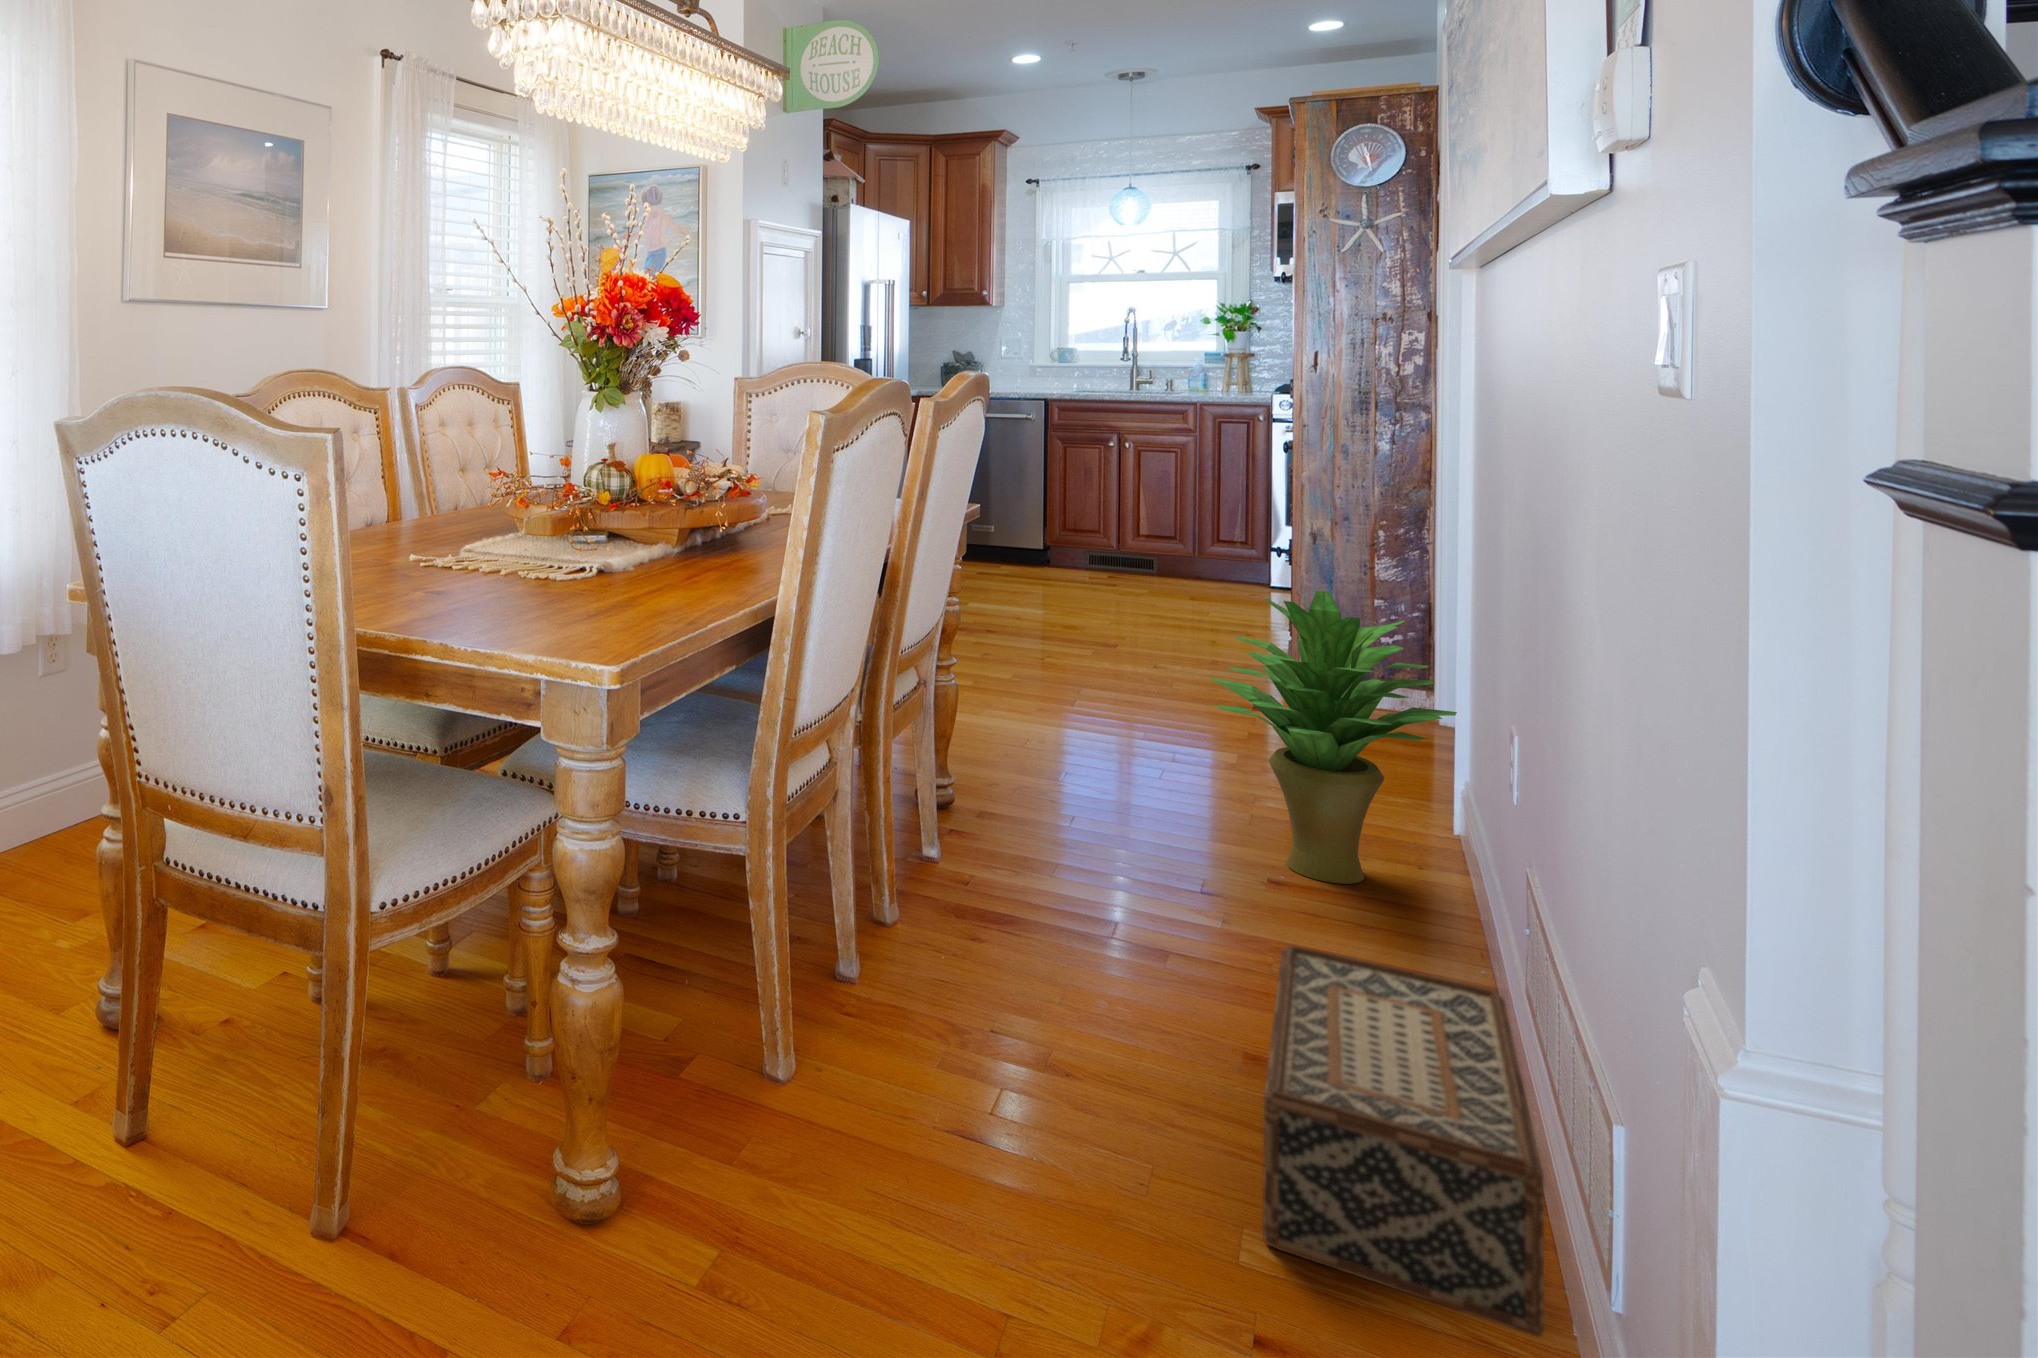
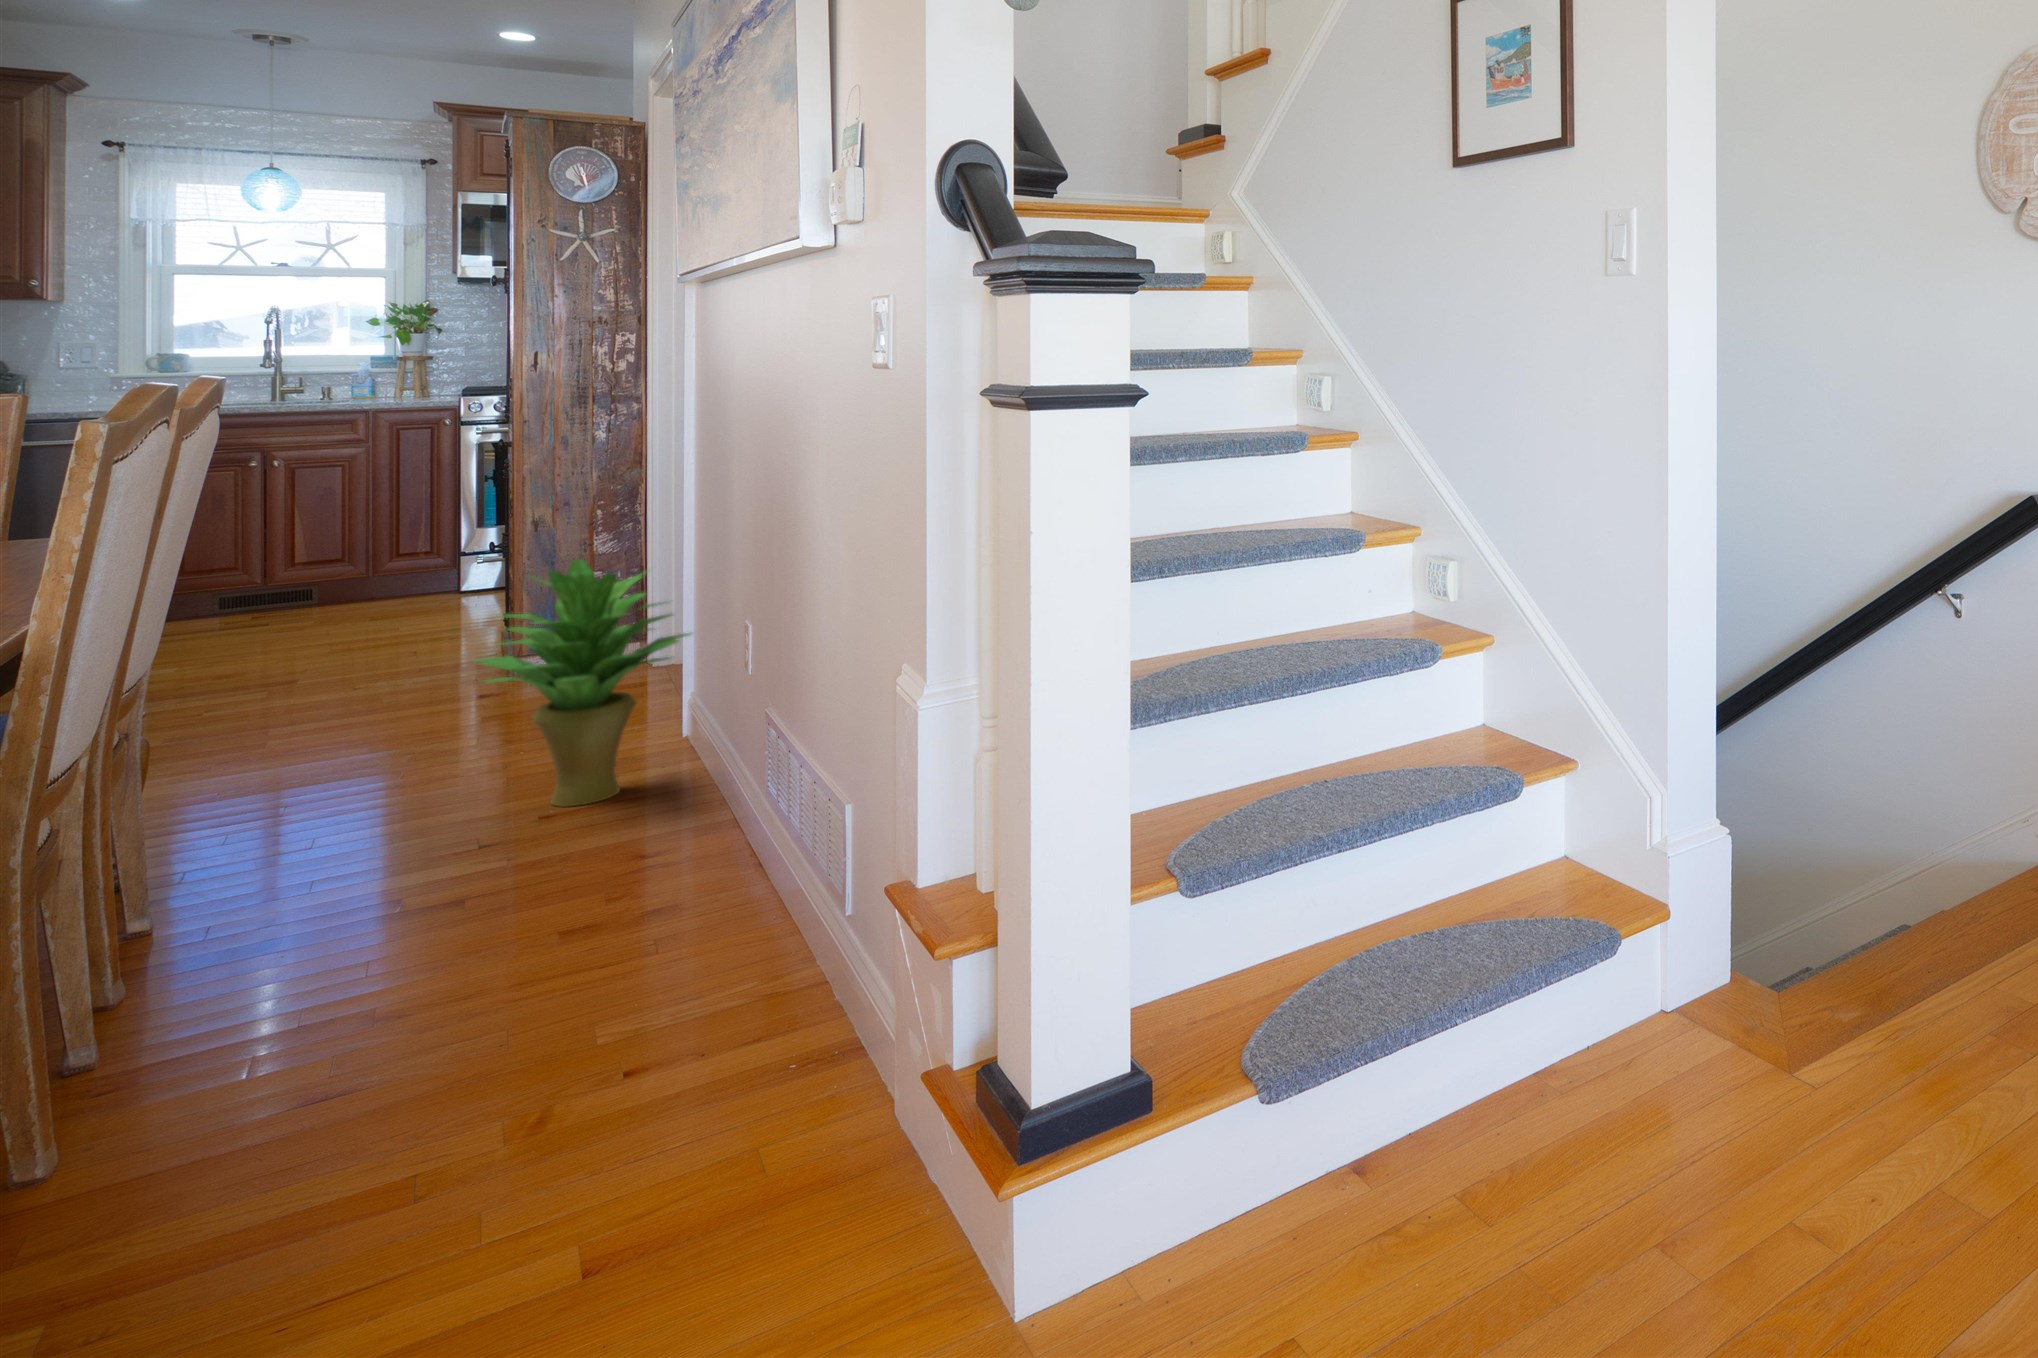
woven basket: present [1263,945,1544,1337] -> none [589,800,802,1038]

